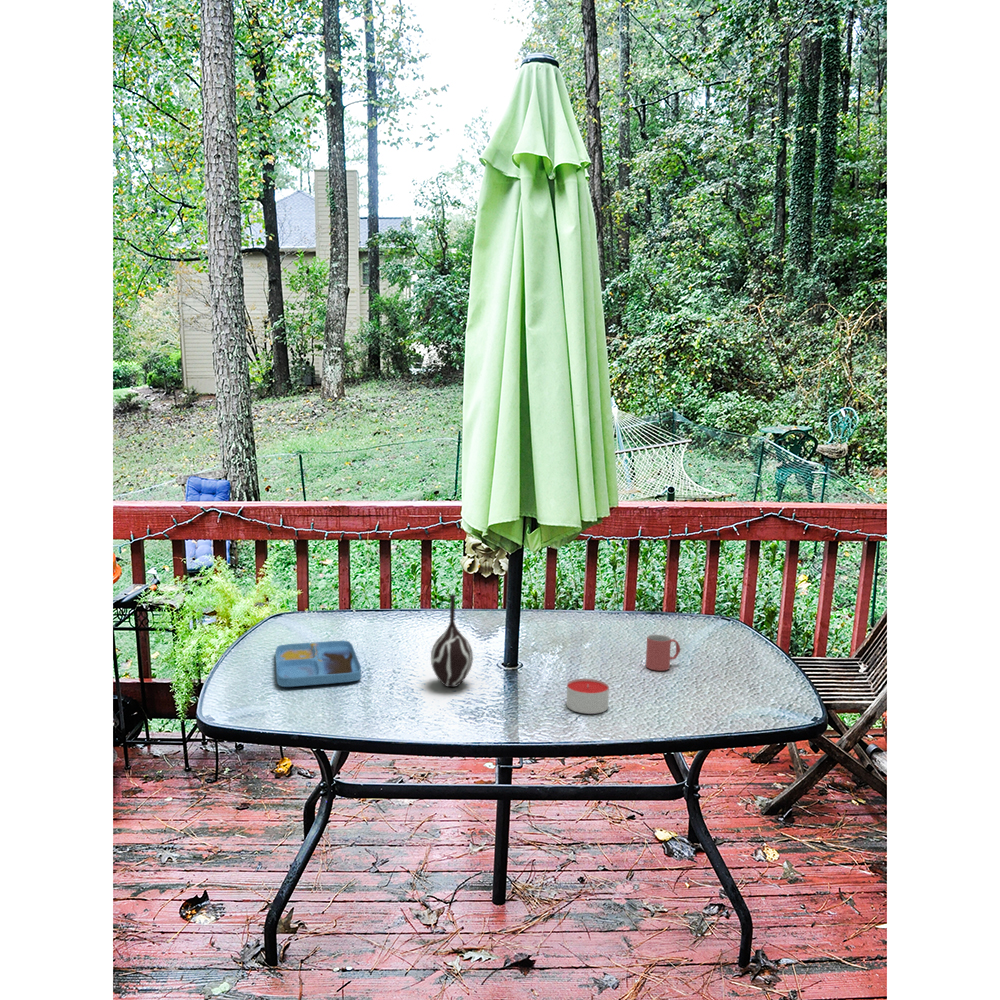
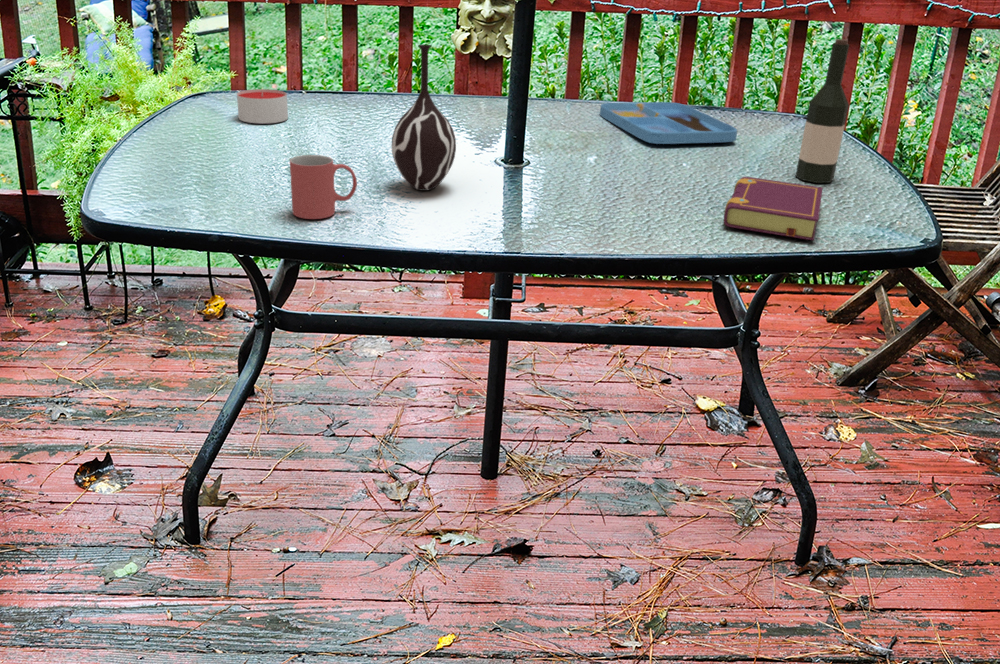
wine bottle: none [700,578,728,671] -> present [796,39,849,183]
mug: present [646,635,680,671] -> present [290,155,357,219]
tray: present [275,641,361,687] -> present [600,102,737,144]
book: none [651,670,716,716] -> present [724,177,823,240]
candle: present [567,679,609,714] -> present [237,89,288,123]

